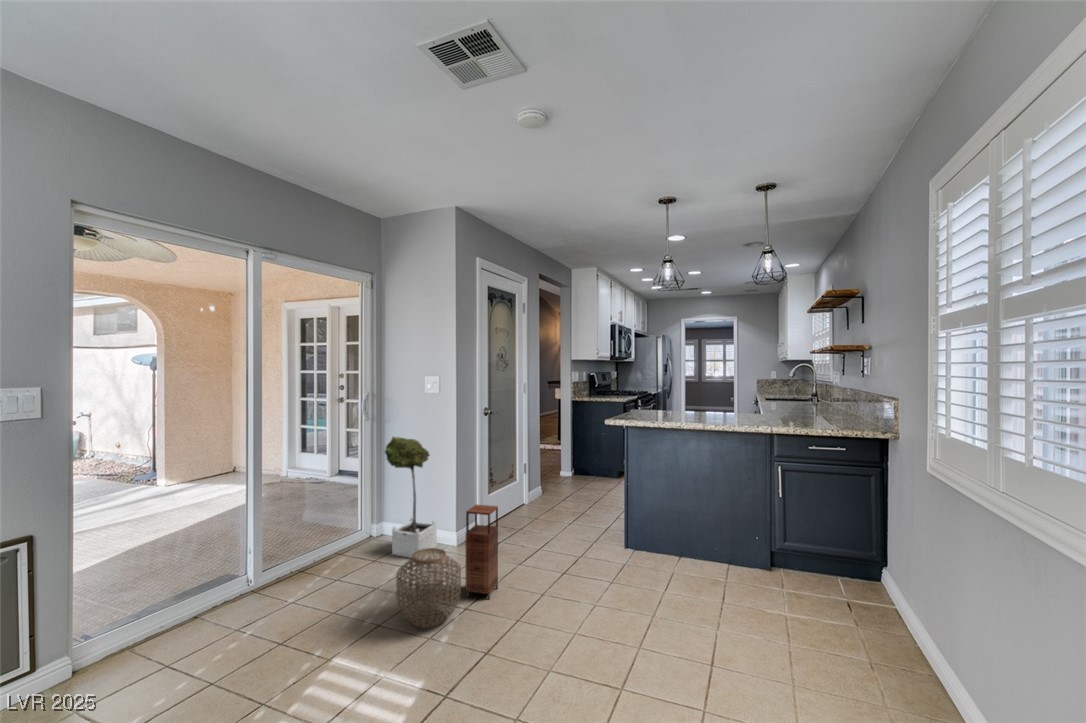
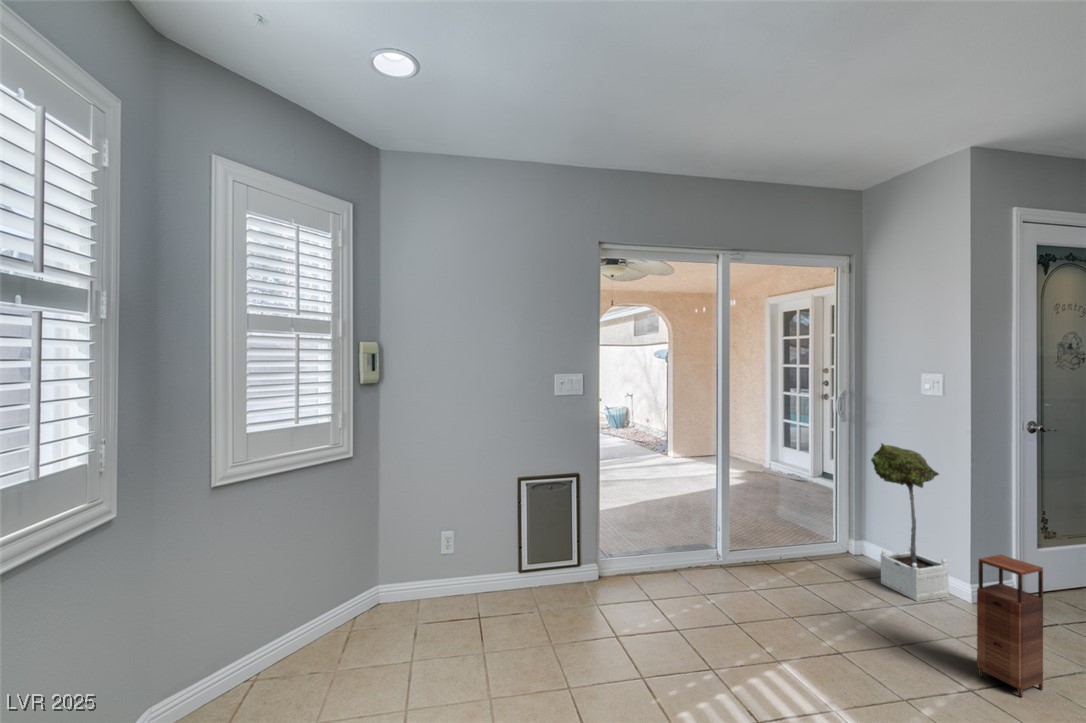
woven basket: present [396,548,461,628] -> none [862,586,961,691]

